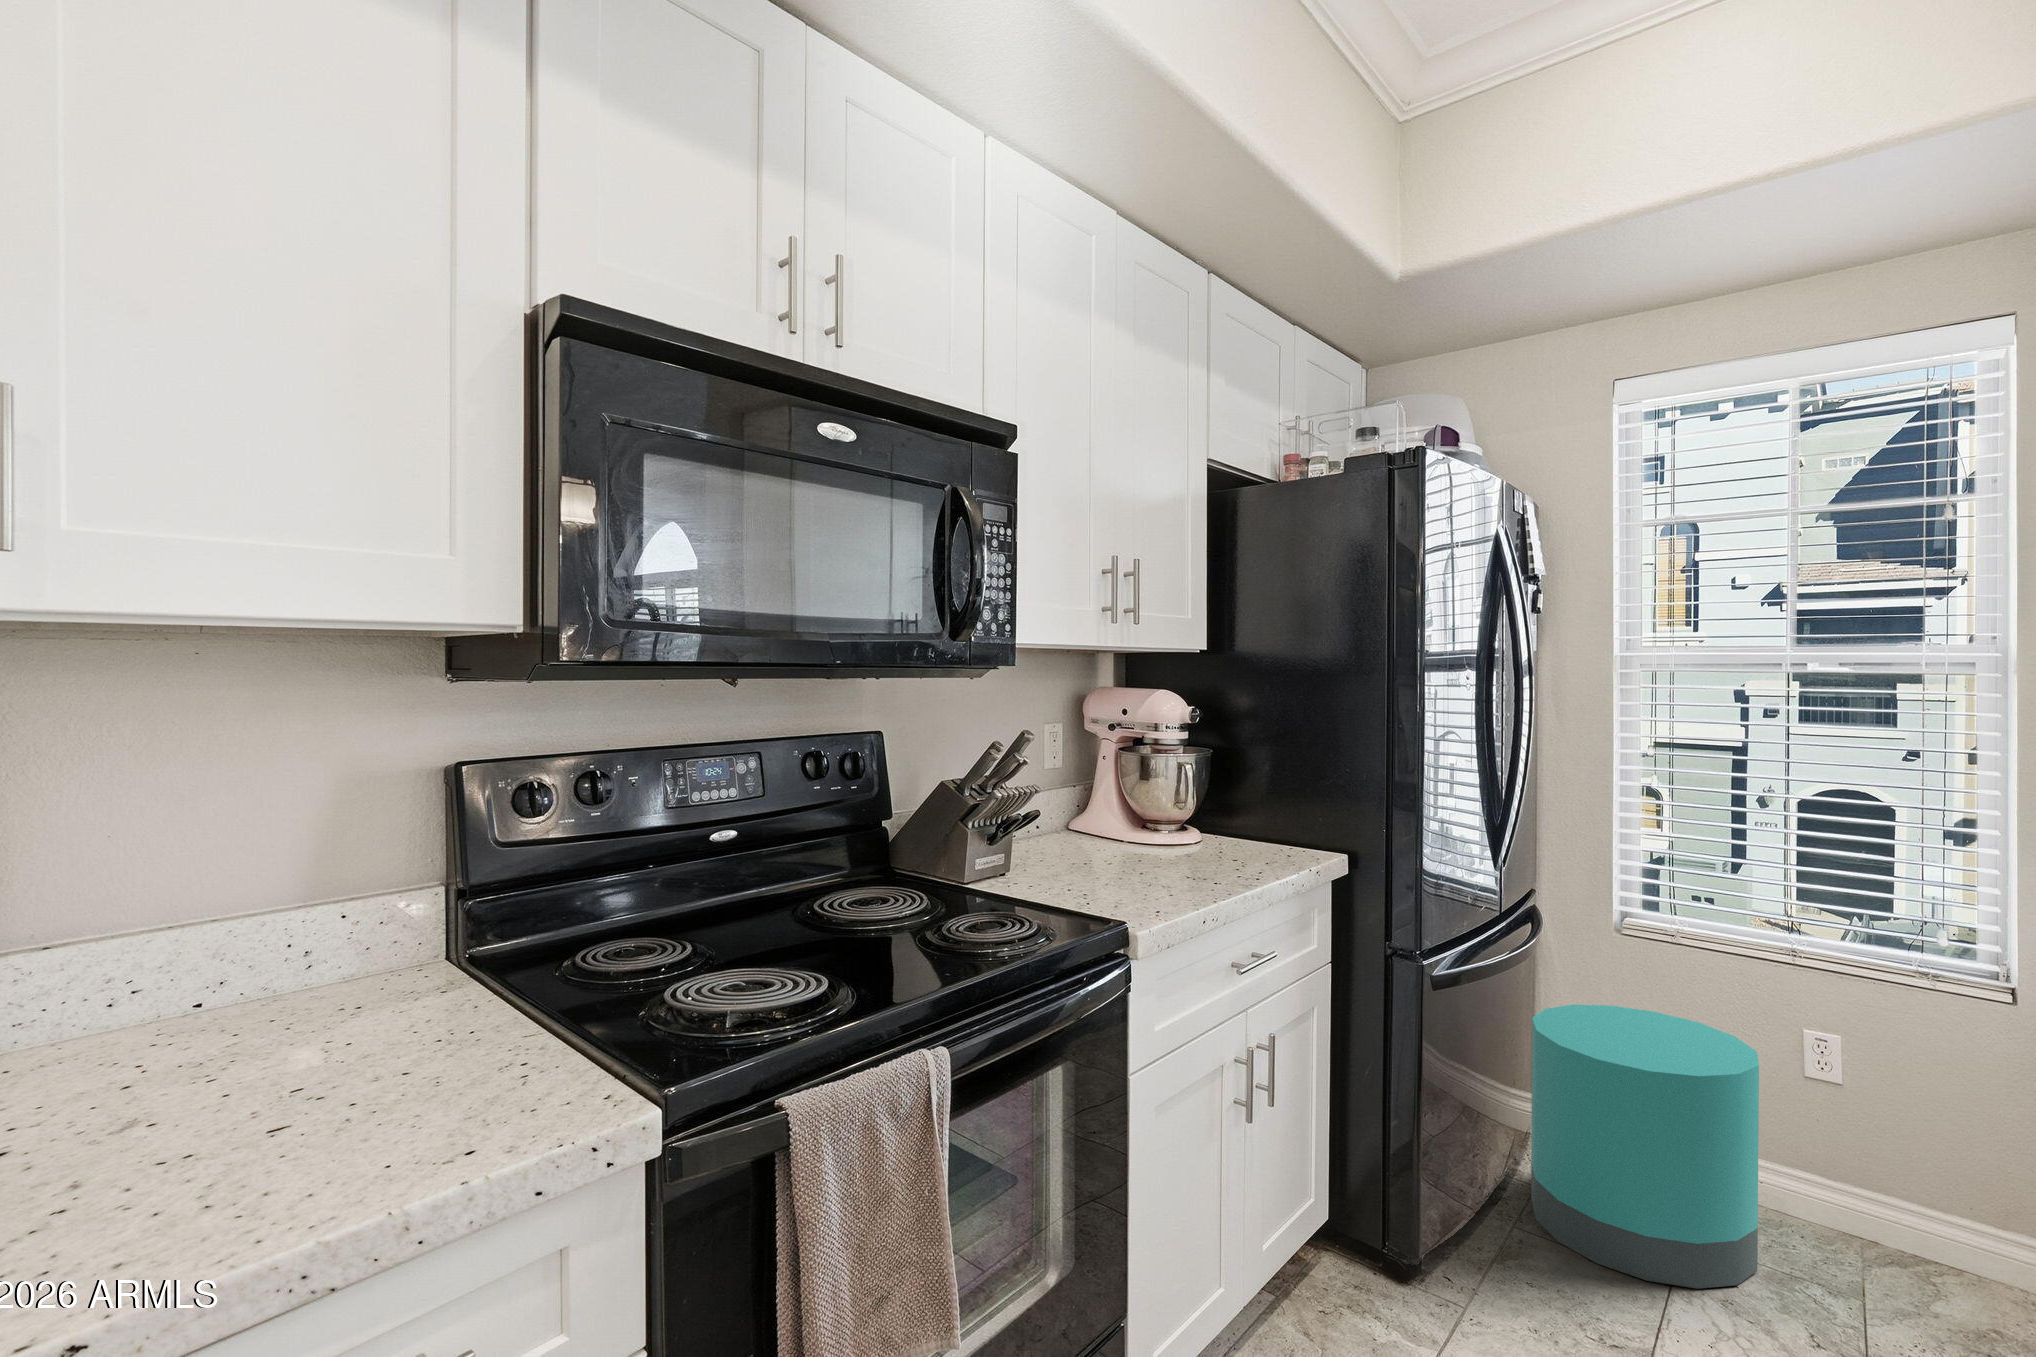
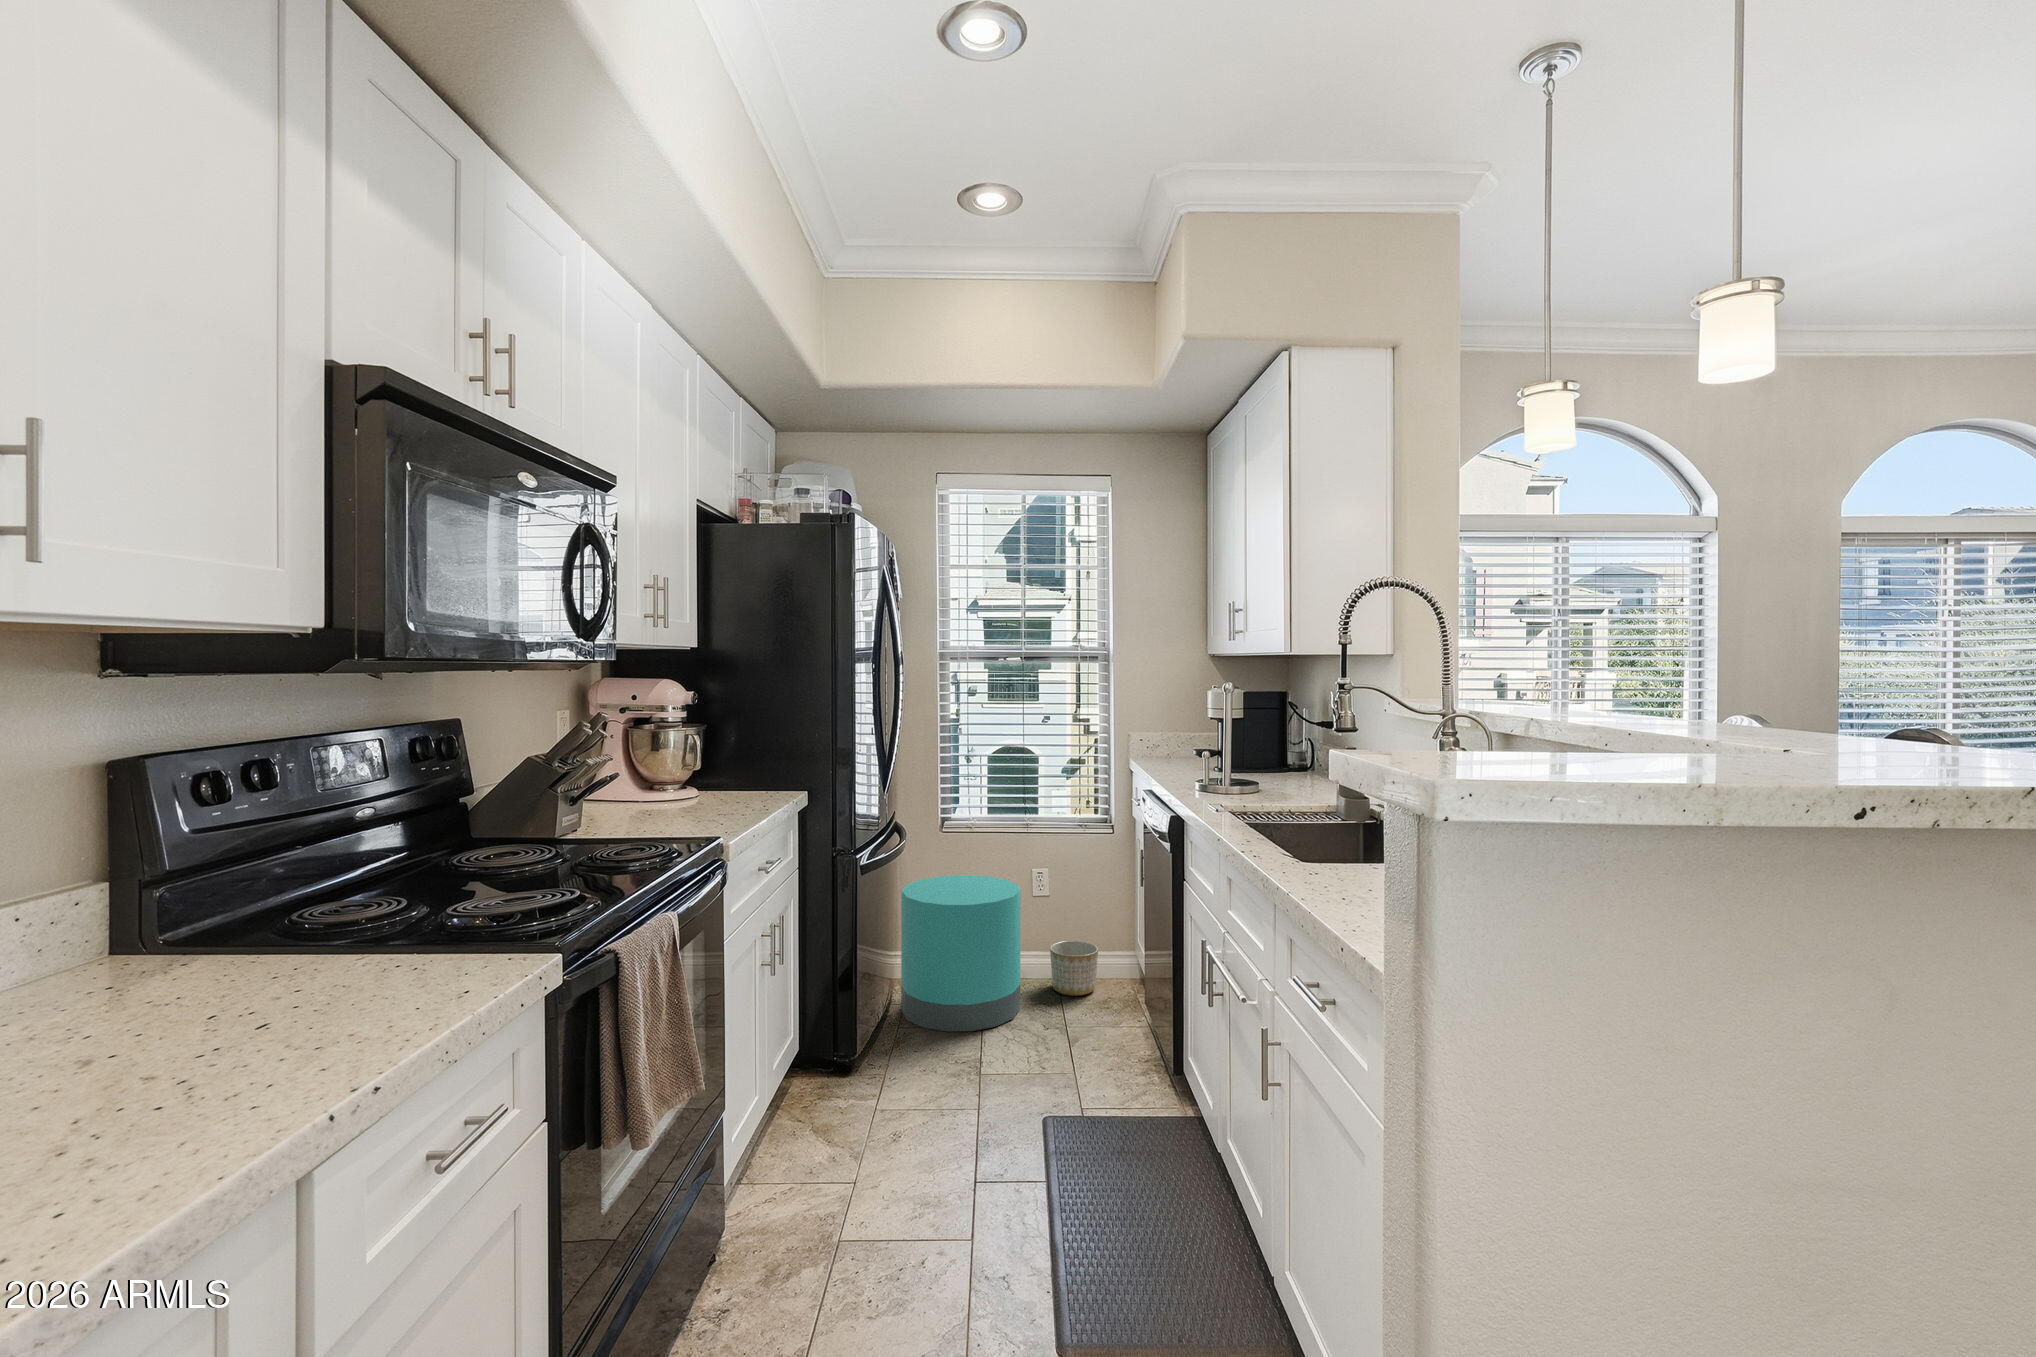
planter: none [1835,1171,1953,1289] -> present [1050,941,1098,996]

